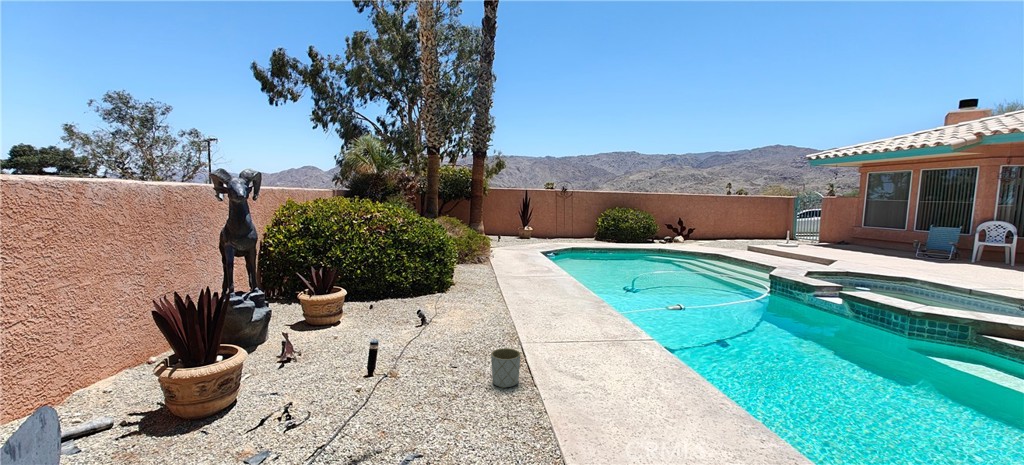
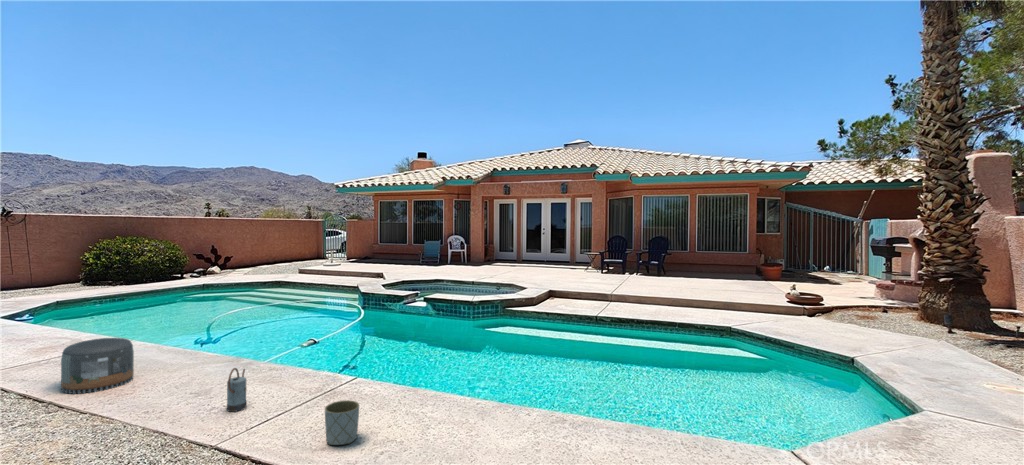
pouf: none [477,268,512,301] -> present [61,338,134,394]
watering can: none [496,303,521,336] -> present [227,368,247,412]

